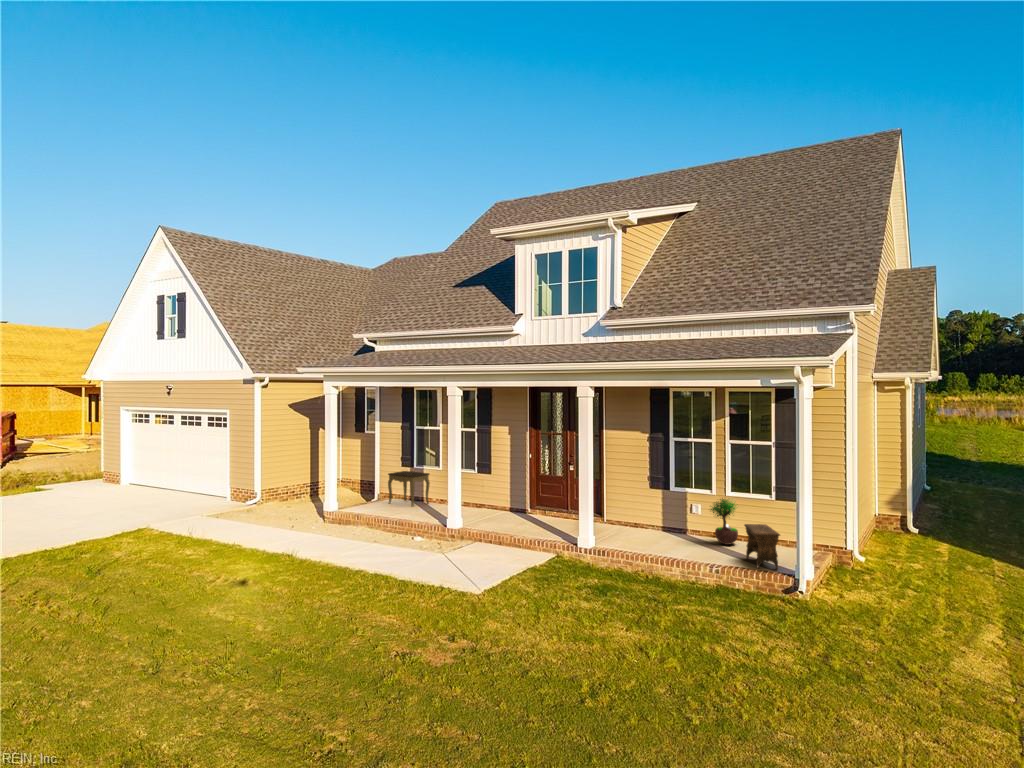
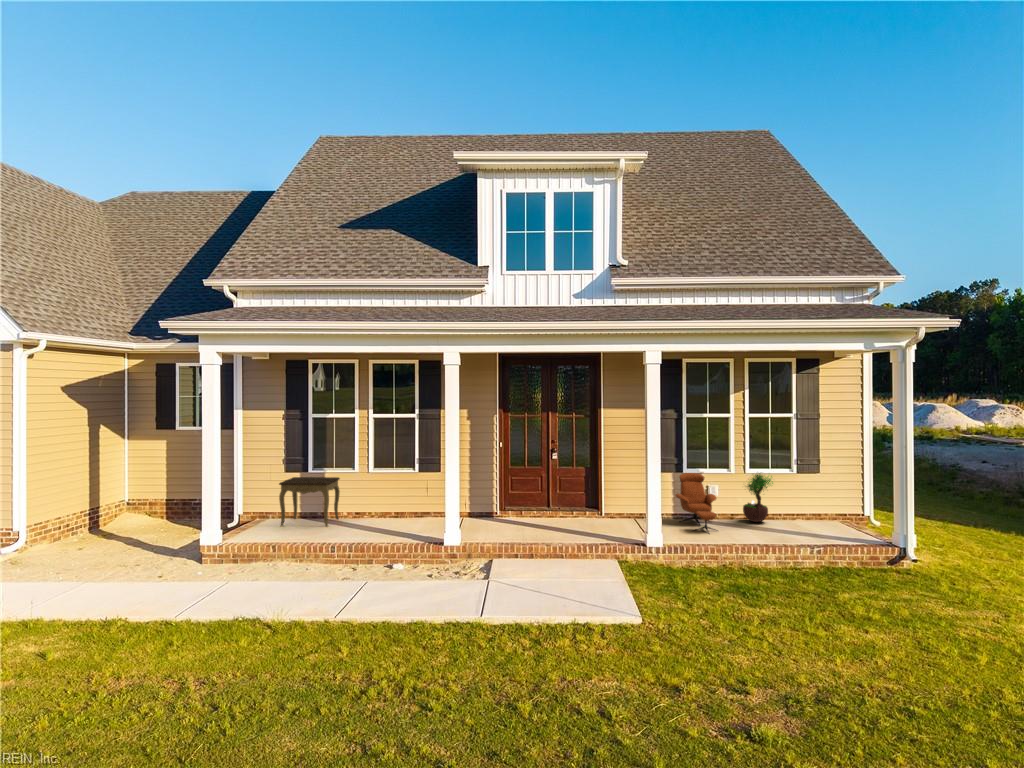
lounge chair: none [647,493,687,546] -> present [676,473,716,533]
footstool: present [744,524,780,569] -> none [810,496,869,544]

